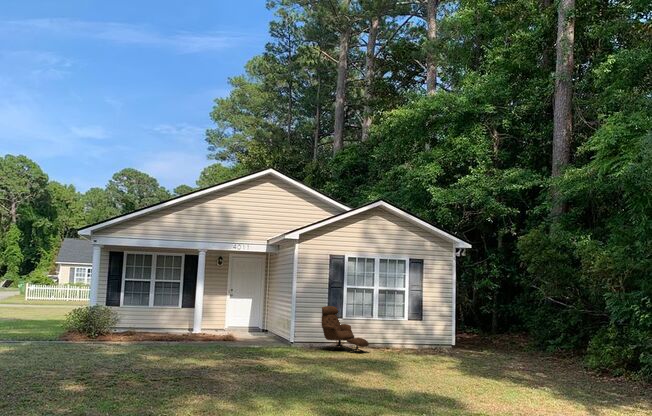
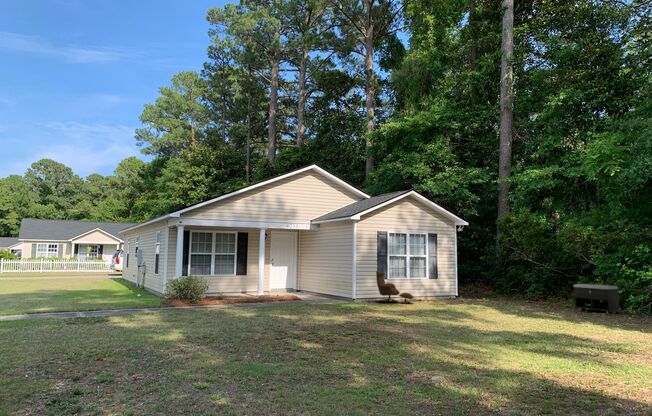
storage bench: none [581,336,646,384] -> present [574,284,619,313]

